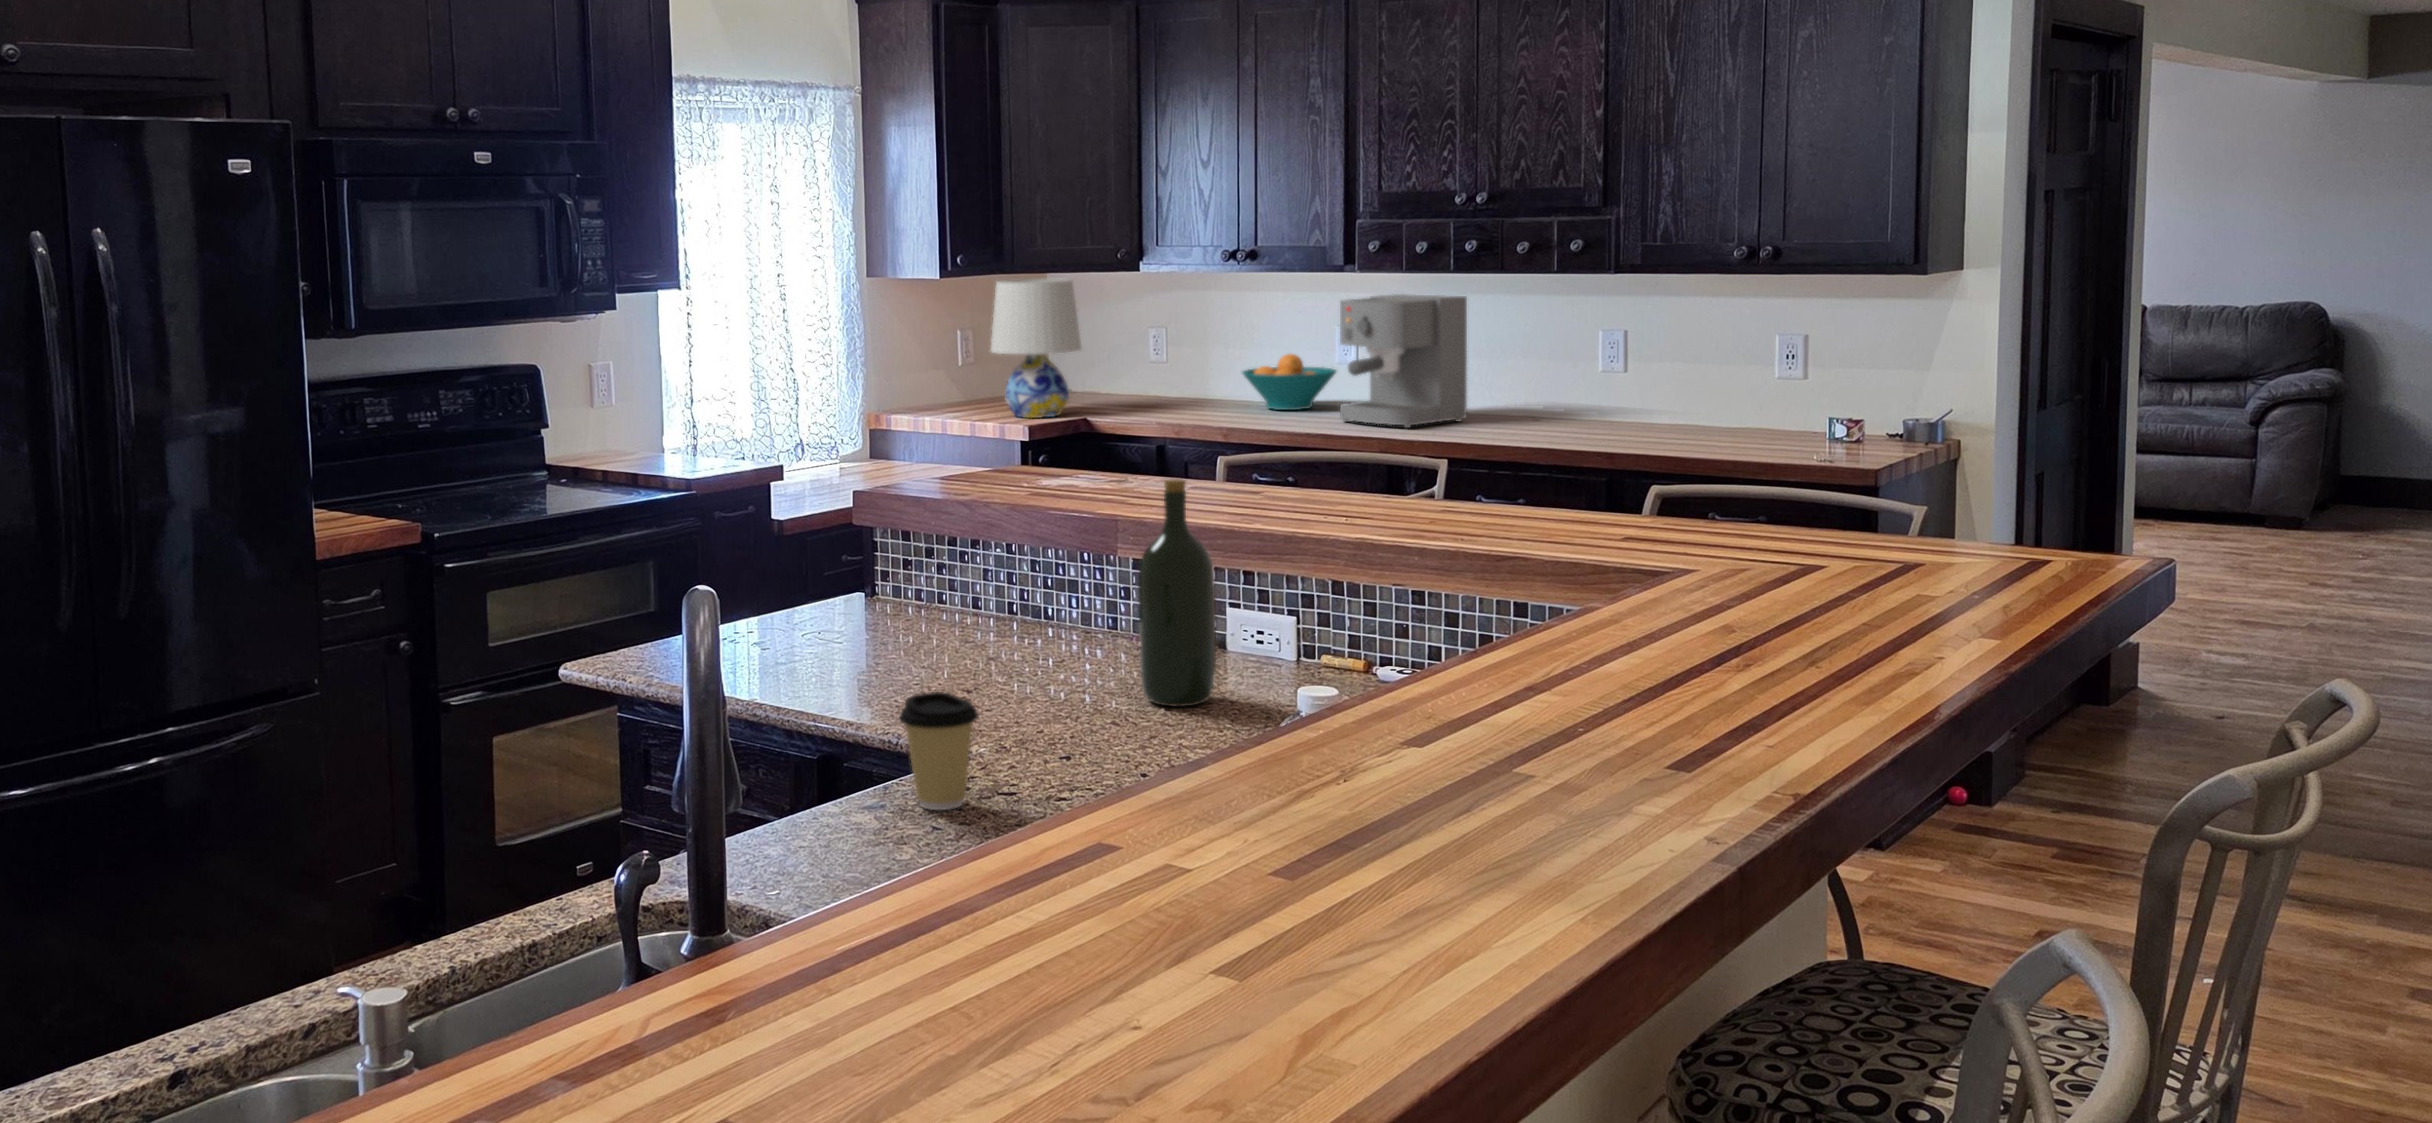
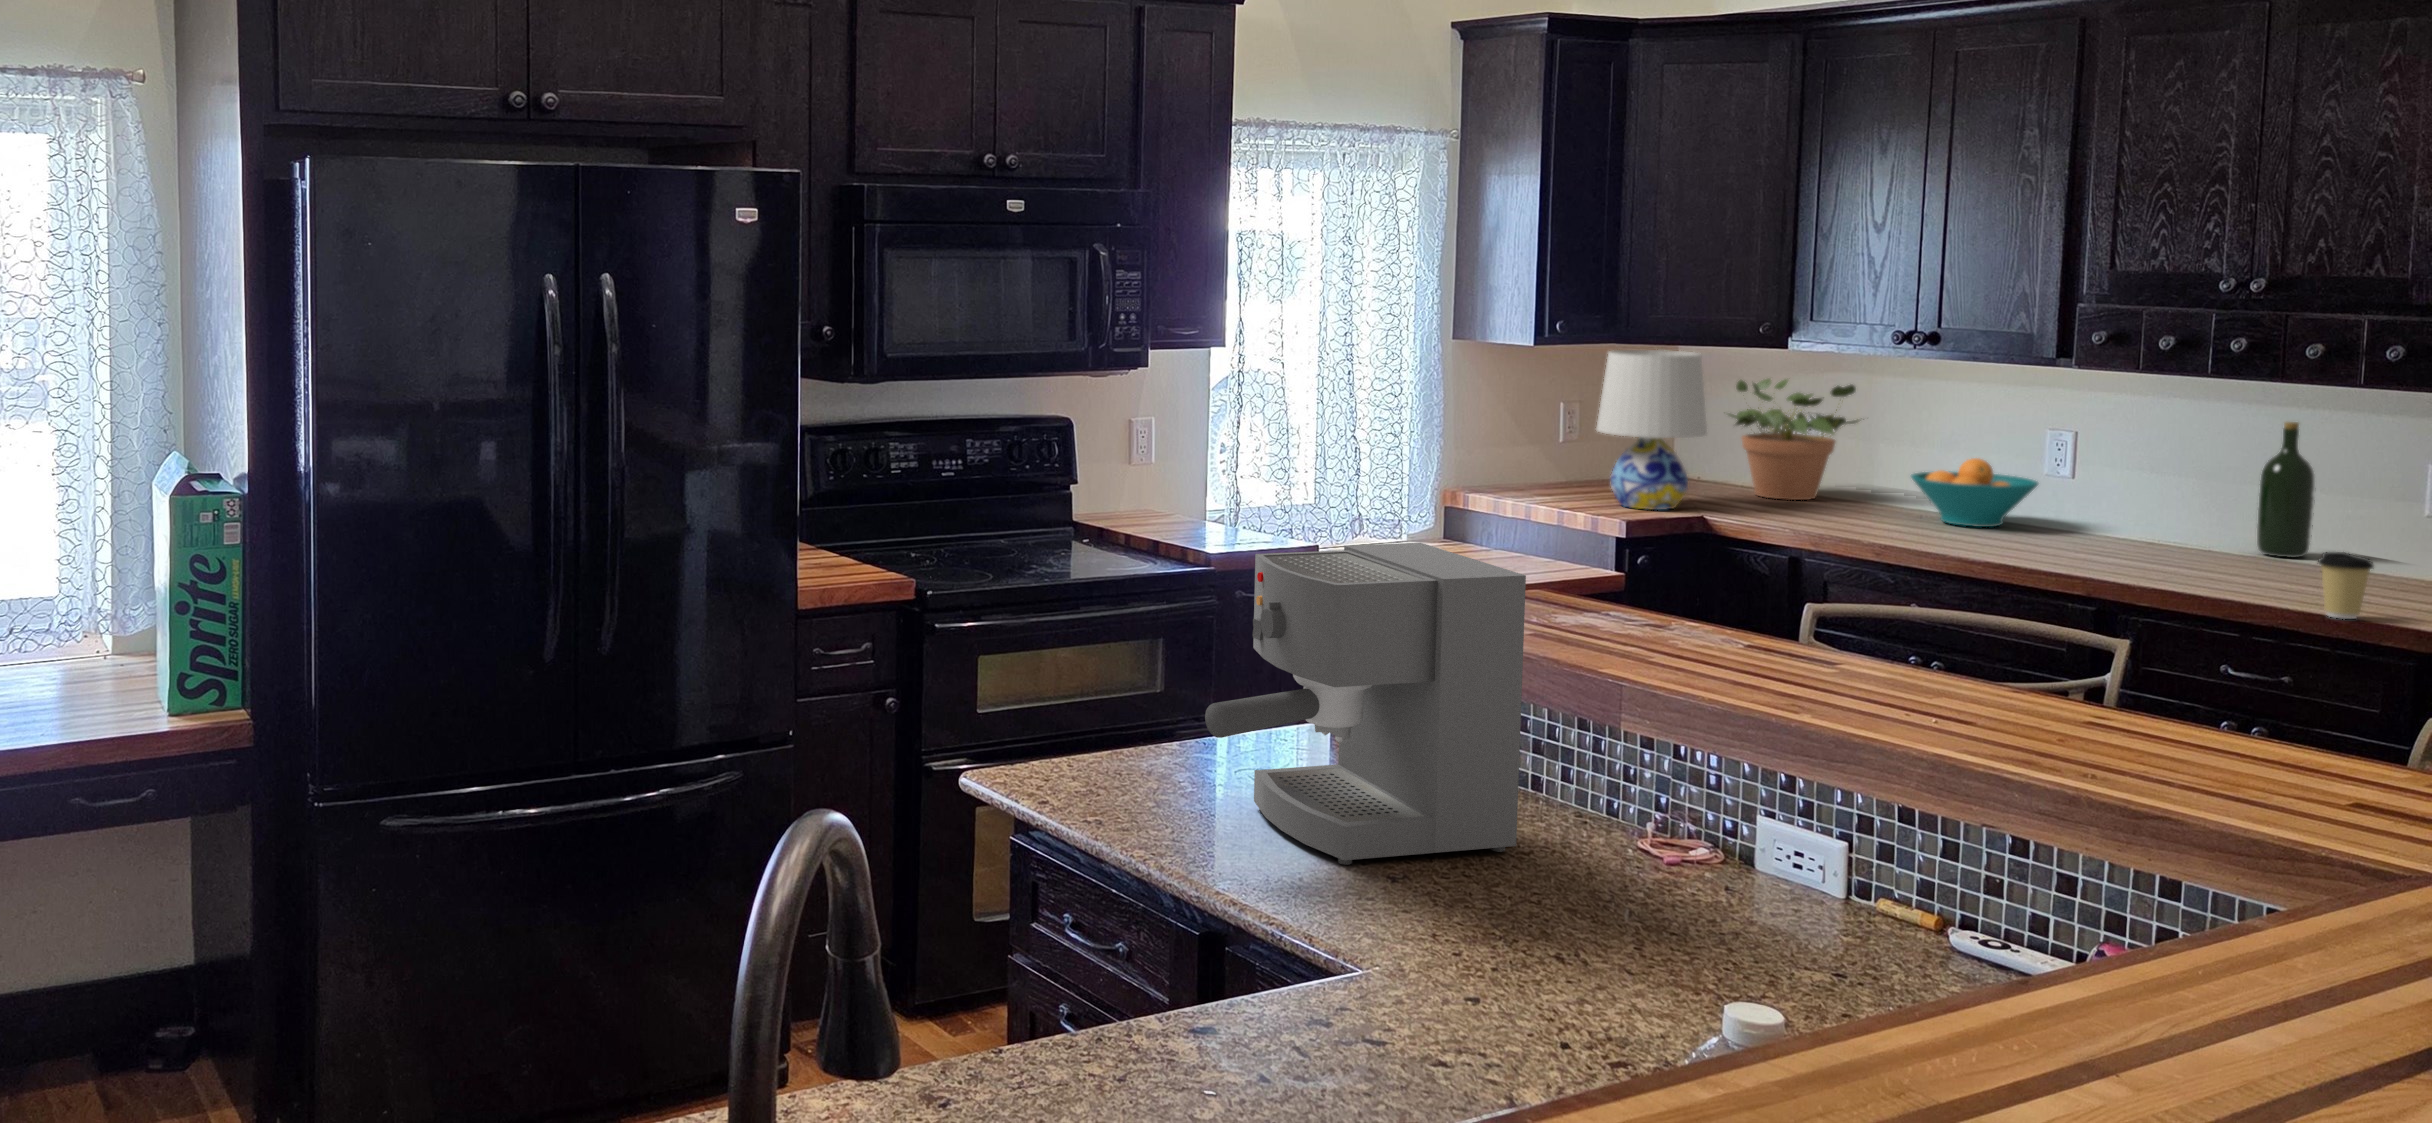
coffee maker: present [1340,294,1467,428] -> present [1205,543,1526,865]
potted plant: none [1087,298,1208,402] -> present [1728,379,1864,500]
wine bottle: present [1138,479,1216,707] -> present [2257,422,2314,558]
coffee cup: present [899,692,978,810] -> present [2318,552,2374,619]

